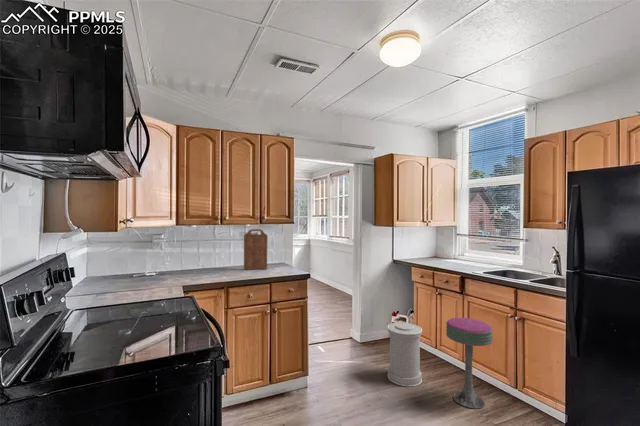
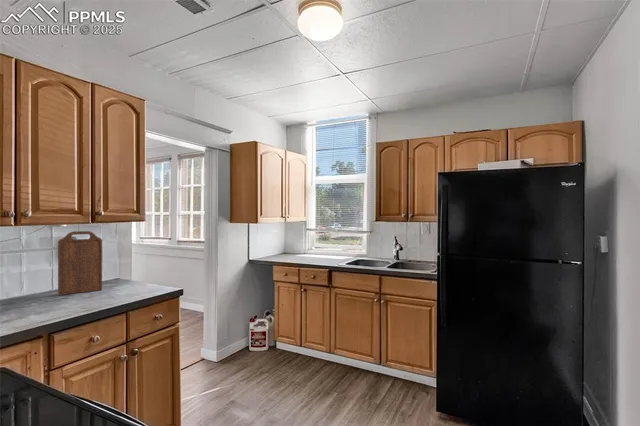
bar stool: present [446,318,492,409] -> none [328,310,369,397]
trash can: present [388,322,422,386] -> none [264,326,301,396]

